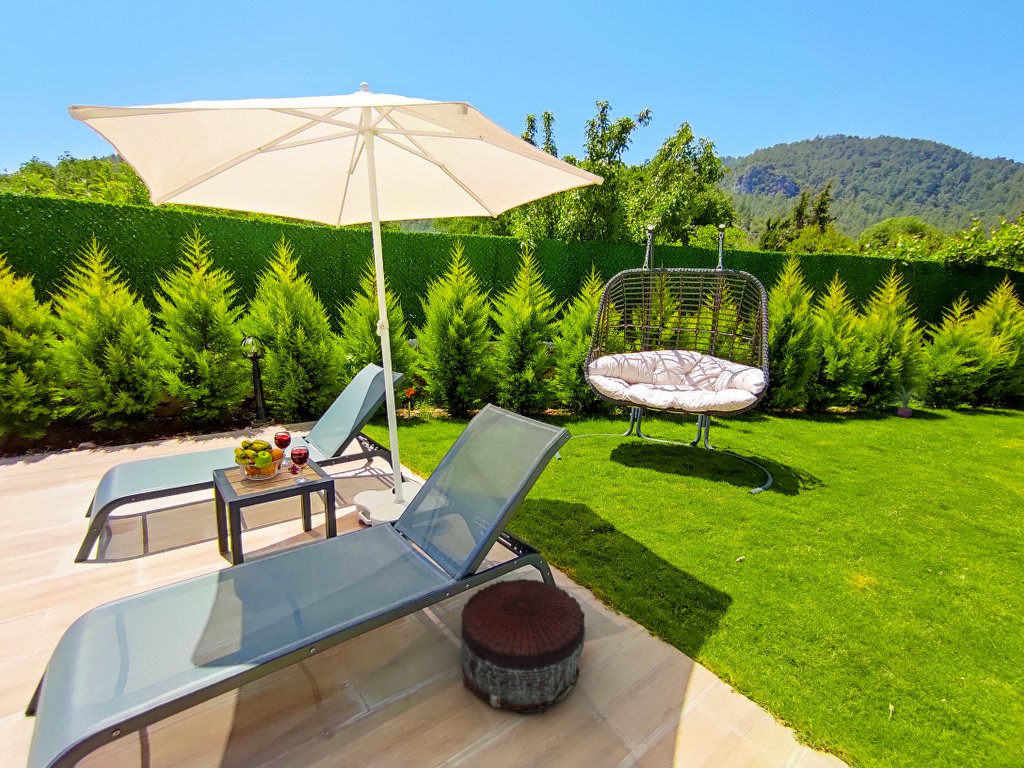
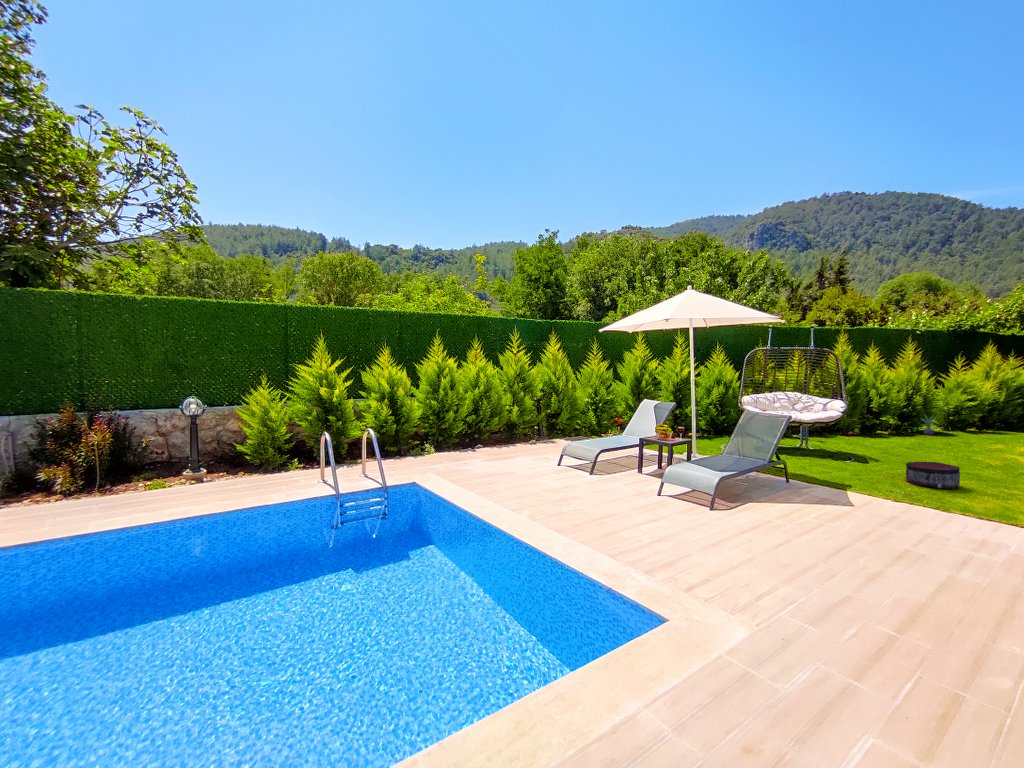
pouf: present [461,579,585,713] -> present [906,461,960,489]

